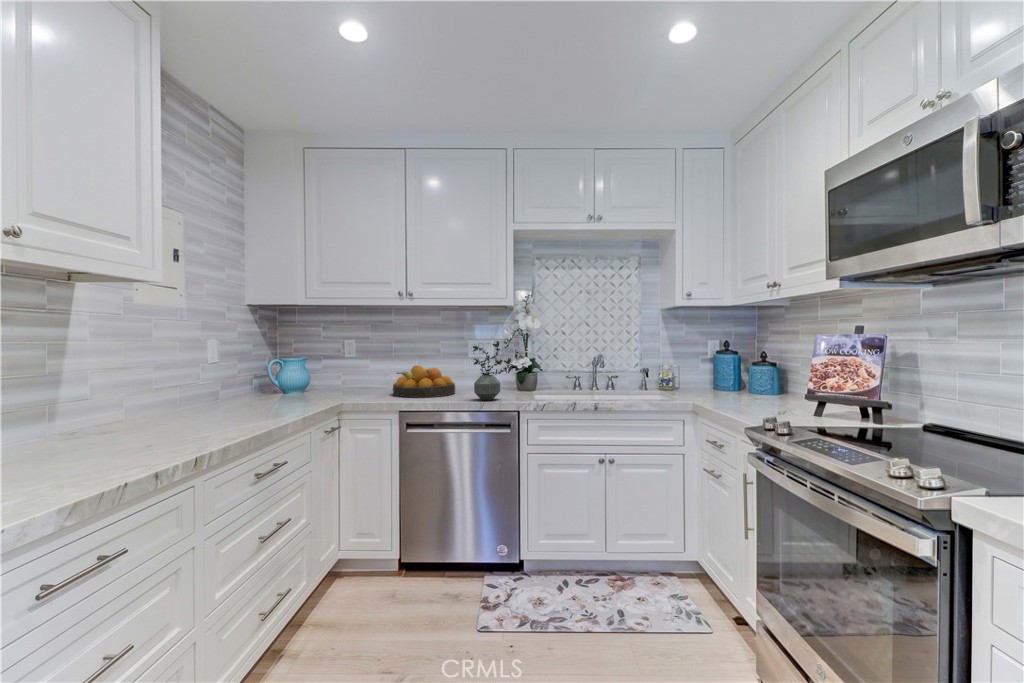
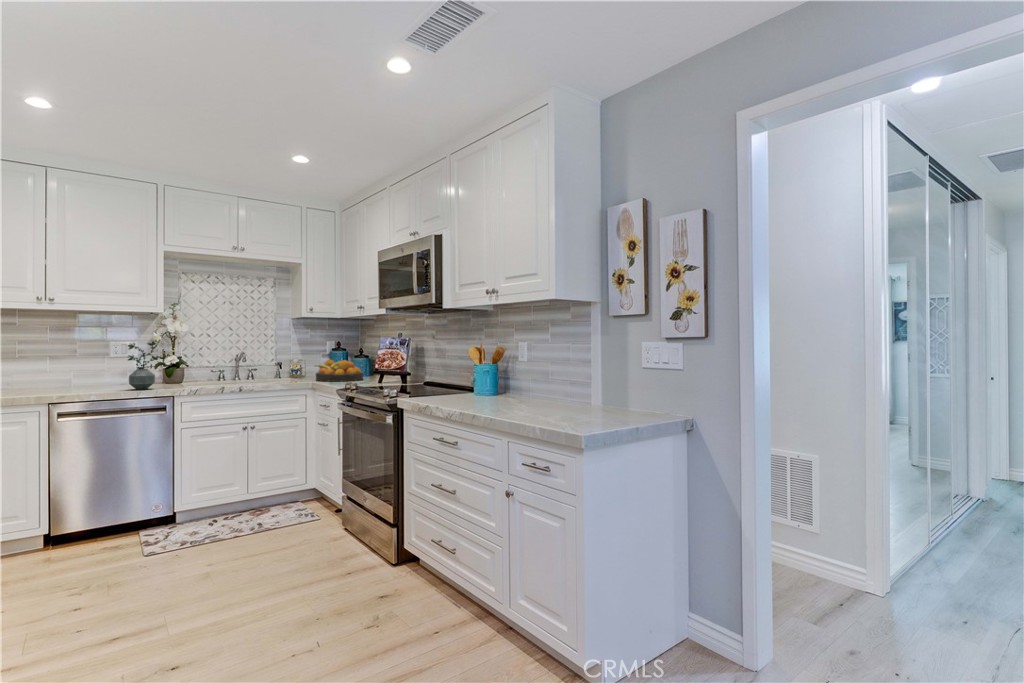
fruit bowl: present [393,365,455,398] -> present [315,360,363,381]

